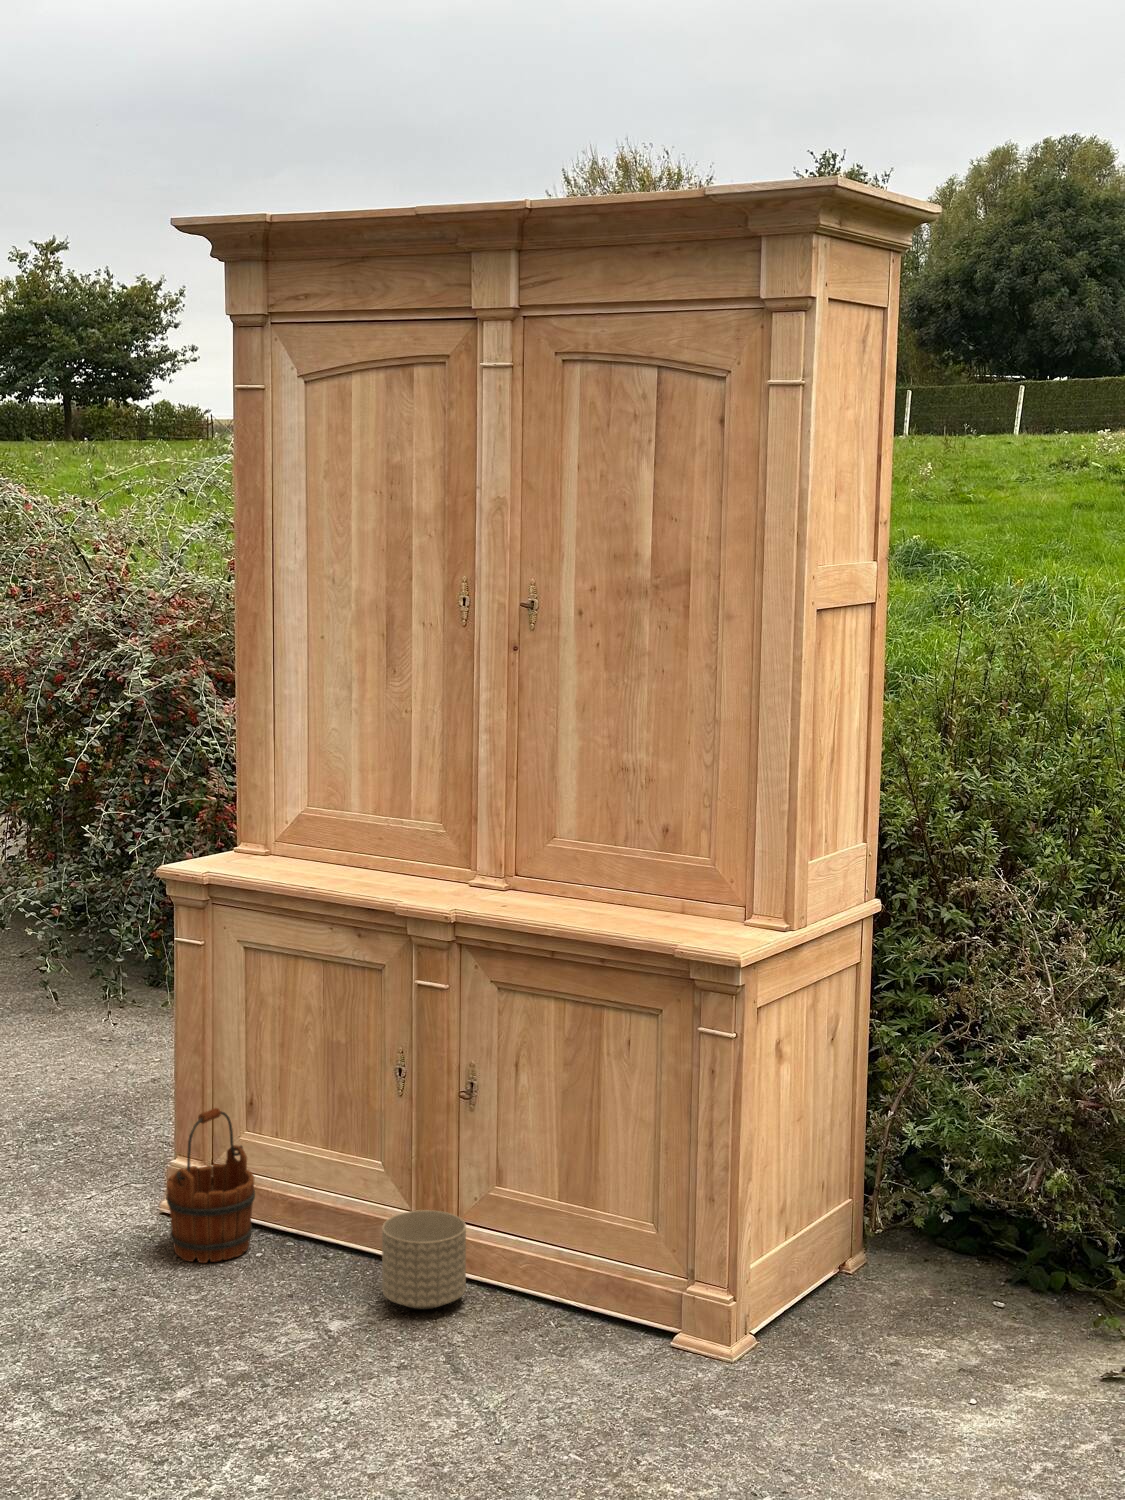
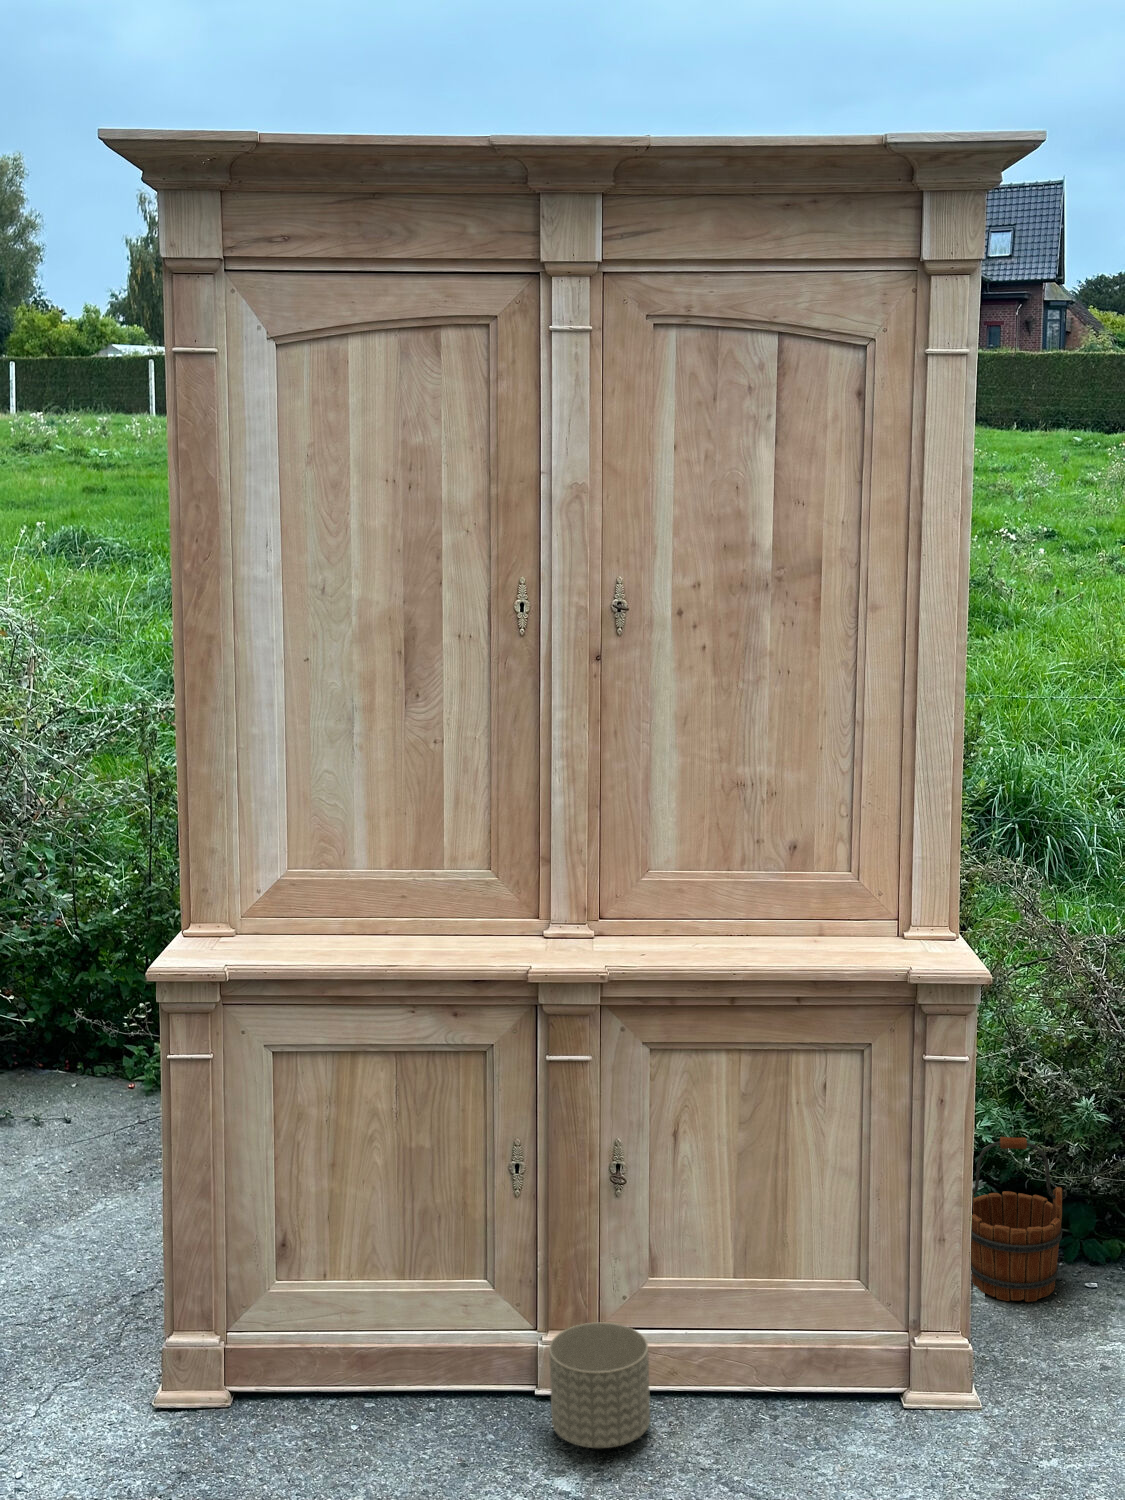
wooden bucket: present [167,1108,255,1263] -> present [969,1137,1067,1302]

